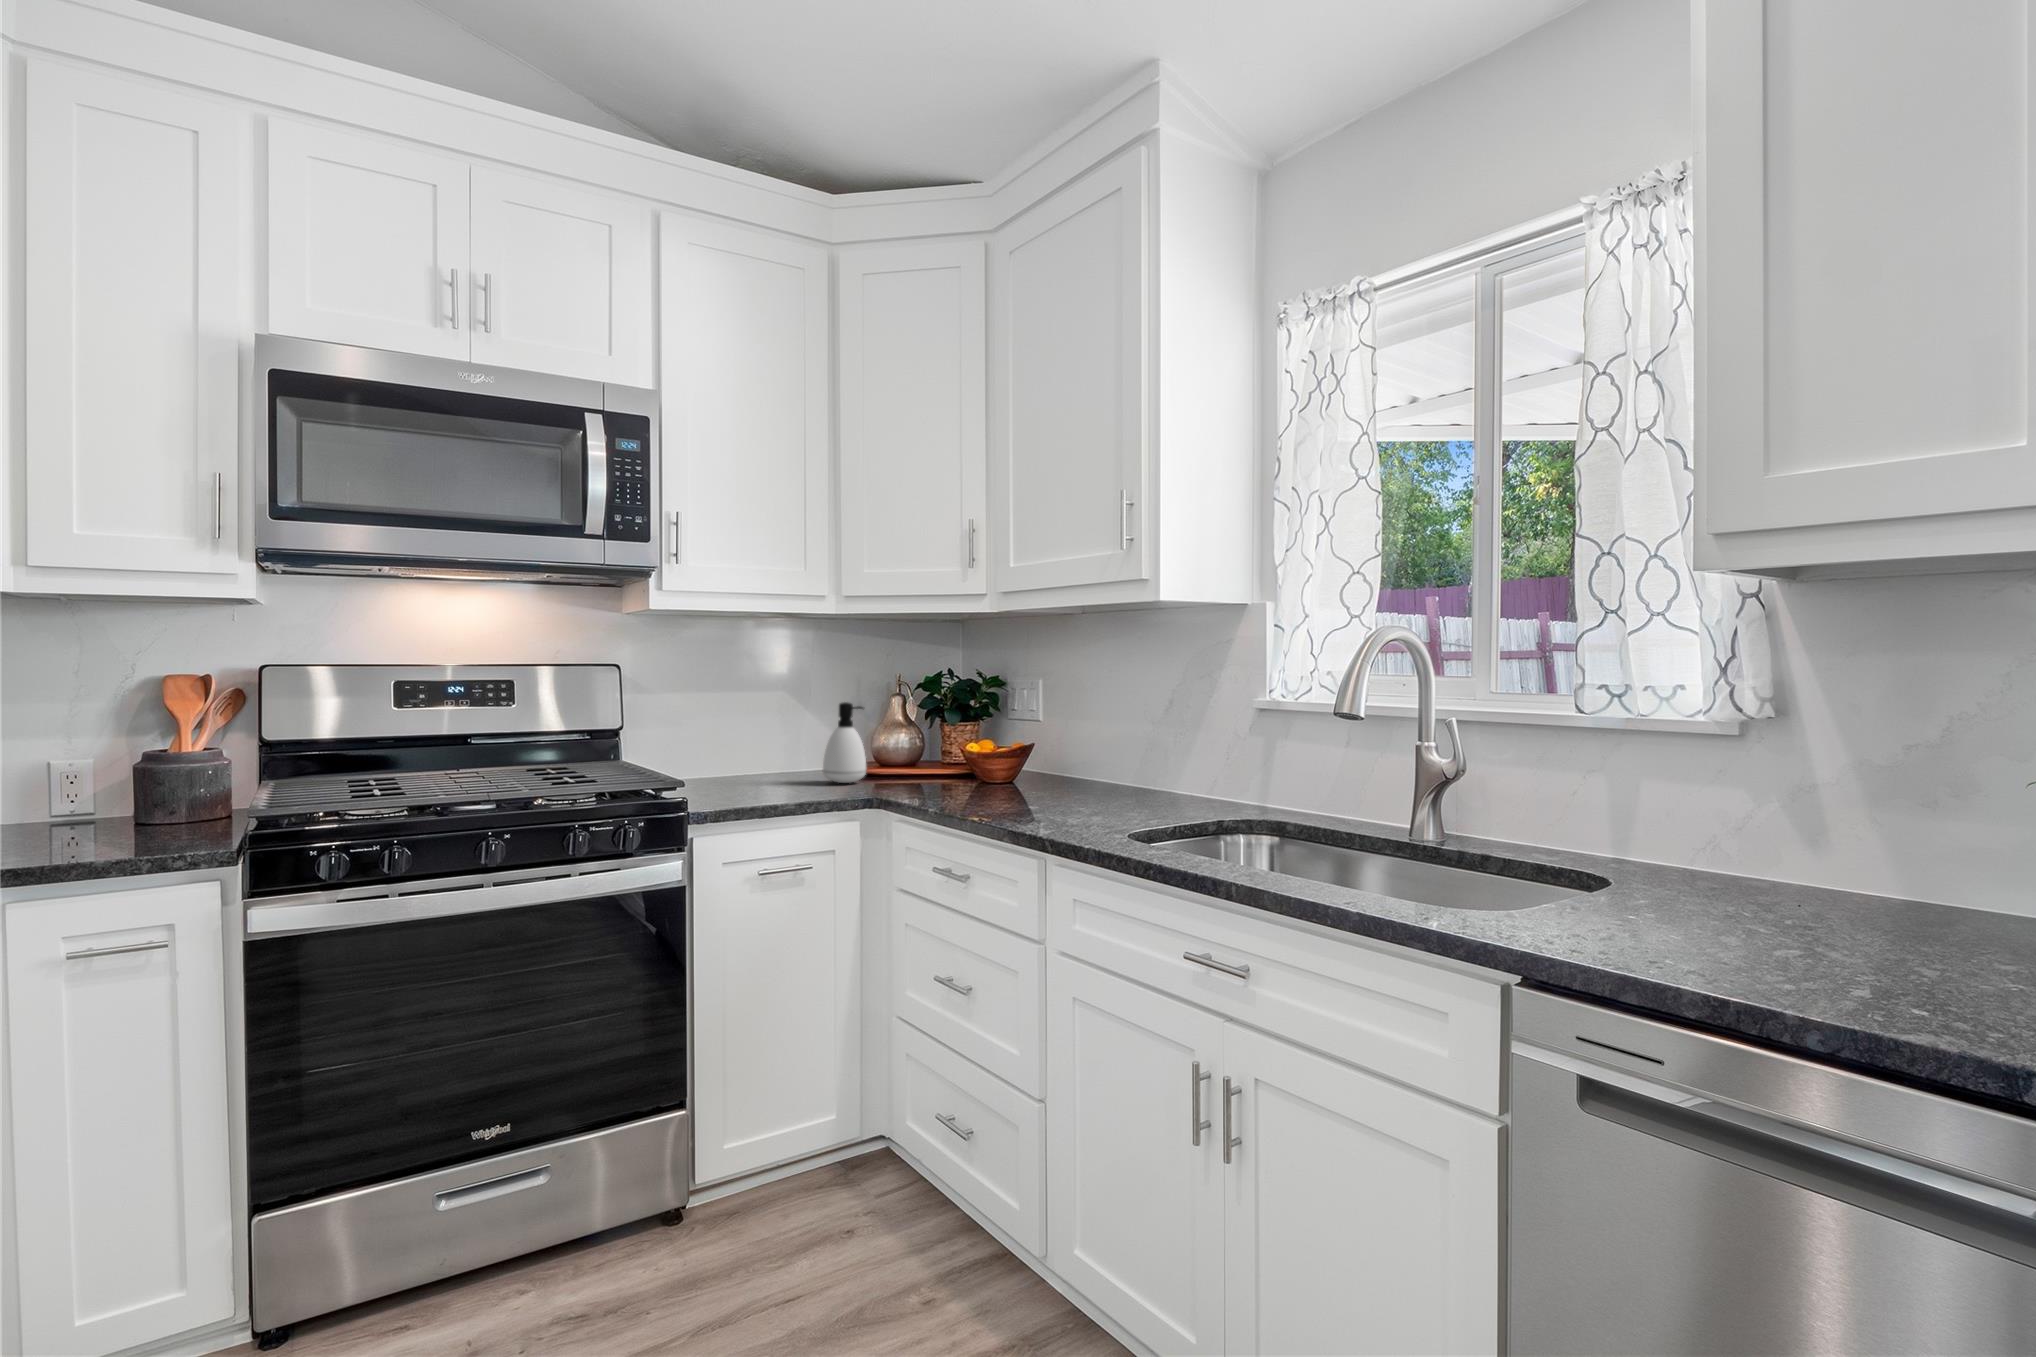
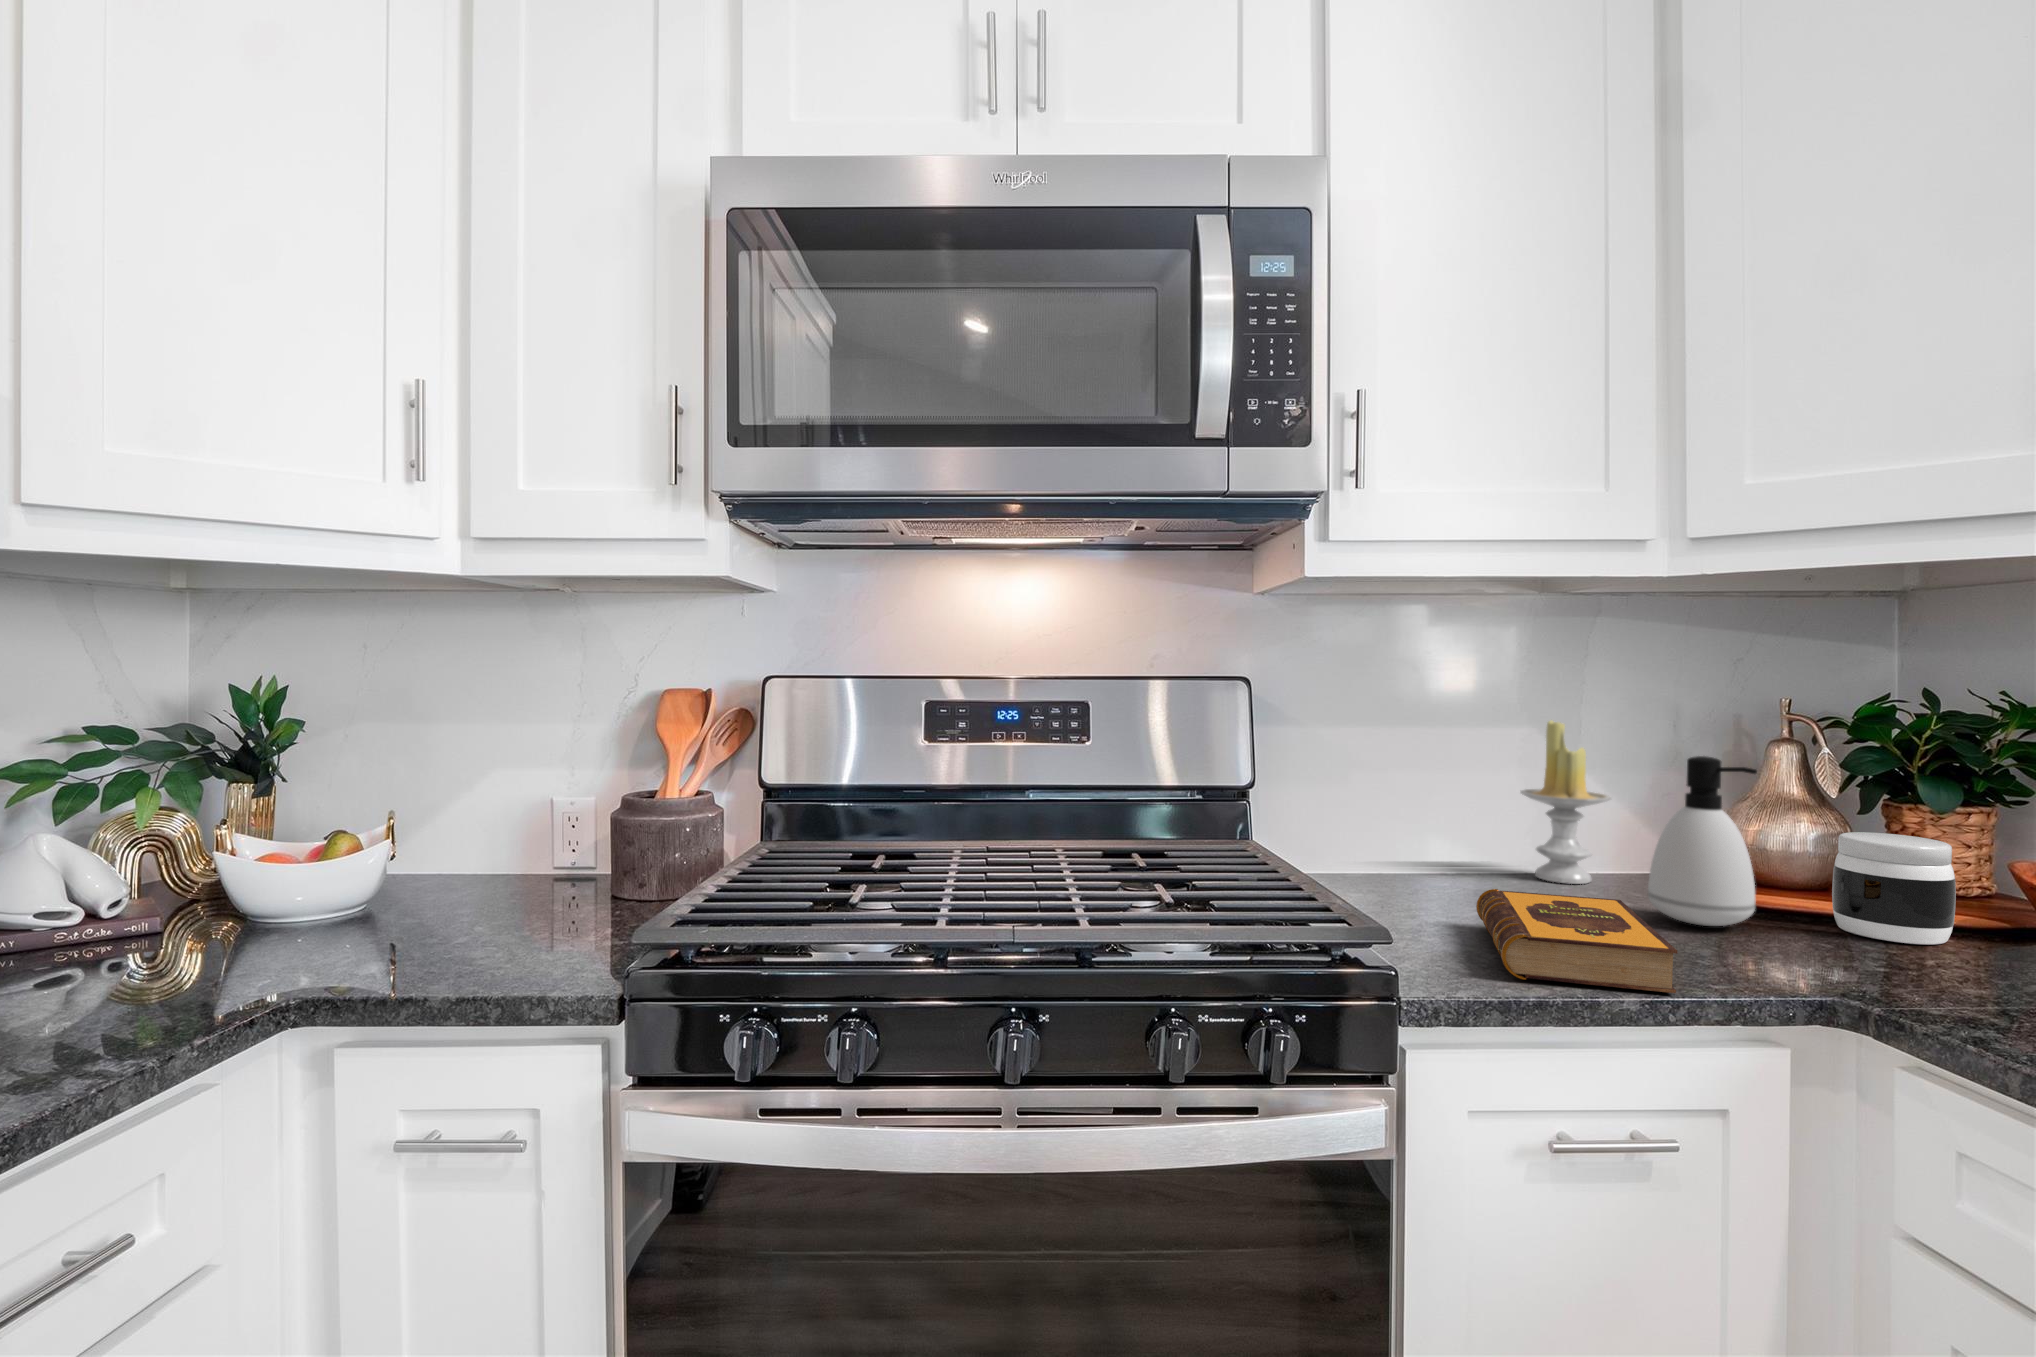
candle: none [774,688,818,775] -> present [1521,720,1611,884]
jar: none [900,736,943,782] -> present [1832,832,1956,944]
hardback book: none [738,771,811,803] -> present [1476,889,1677,993]

